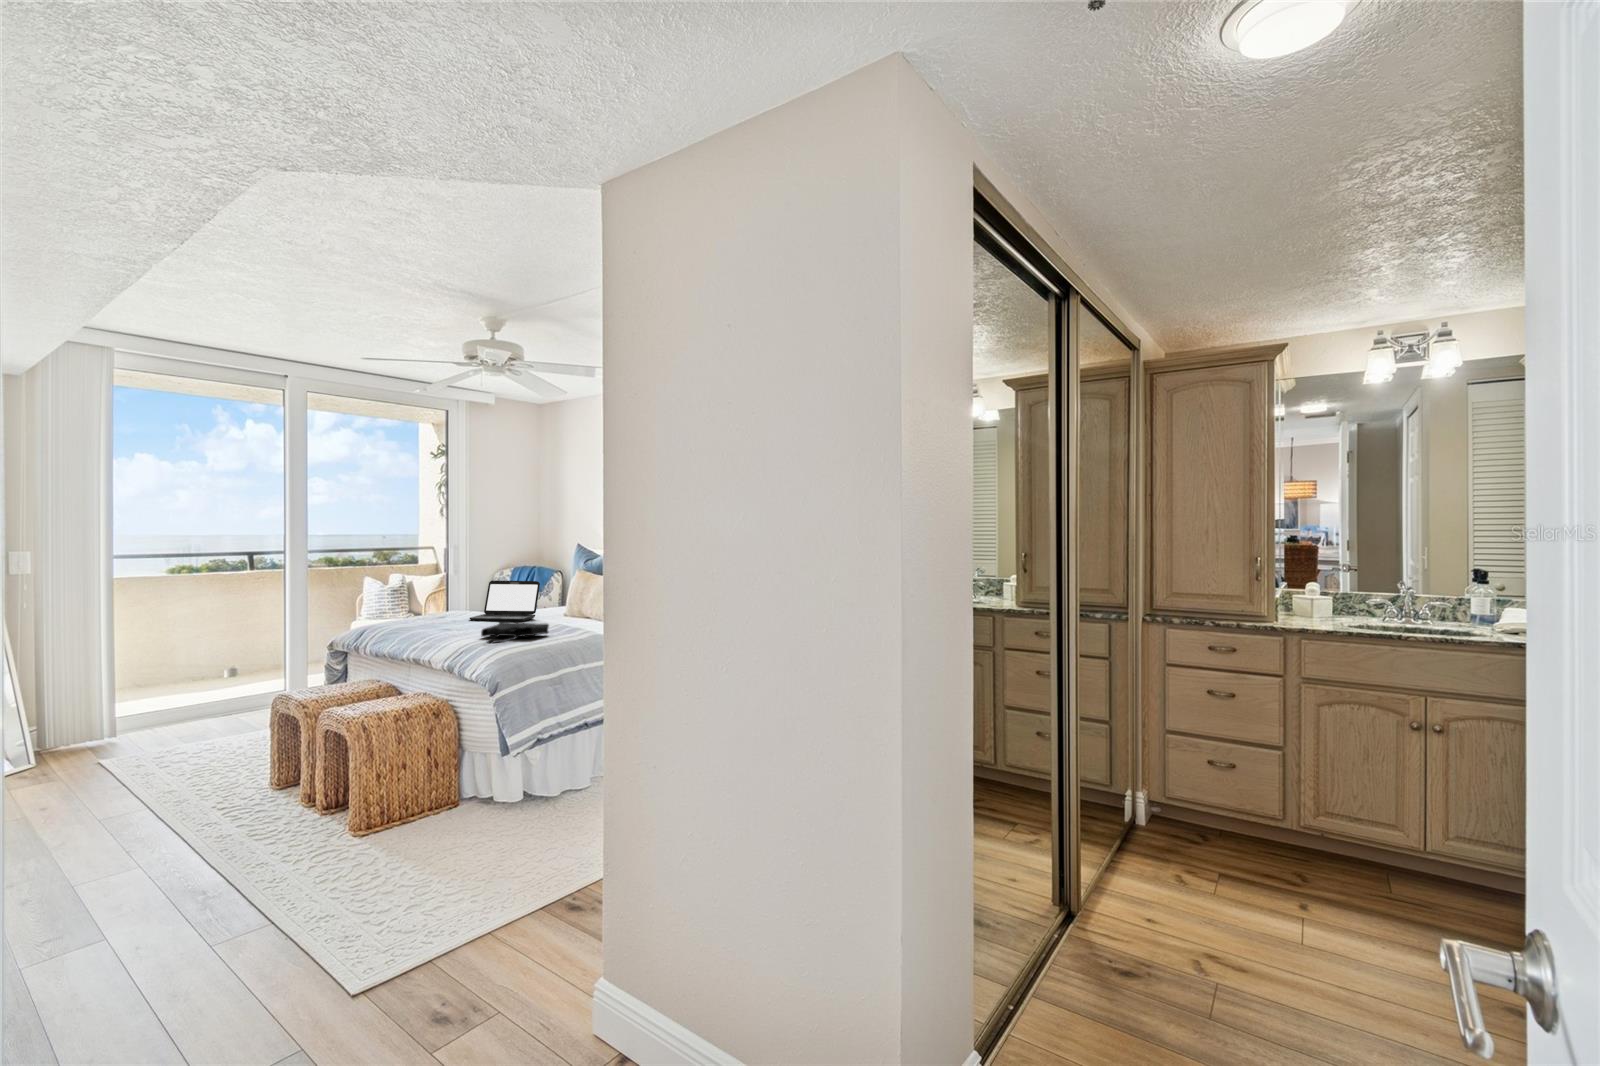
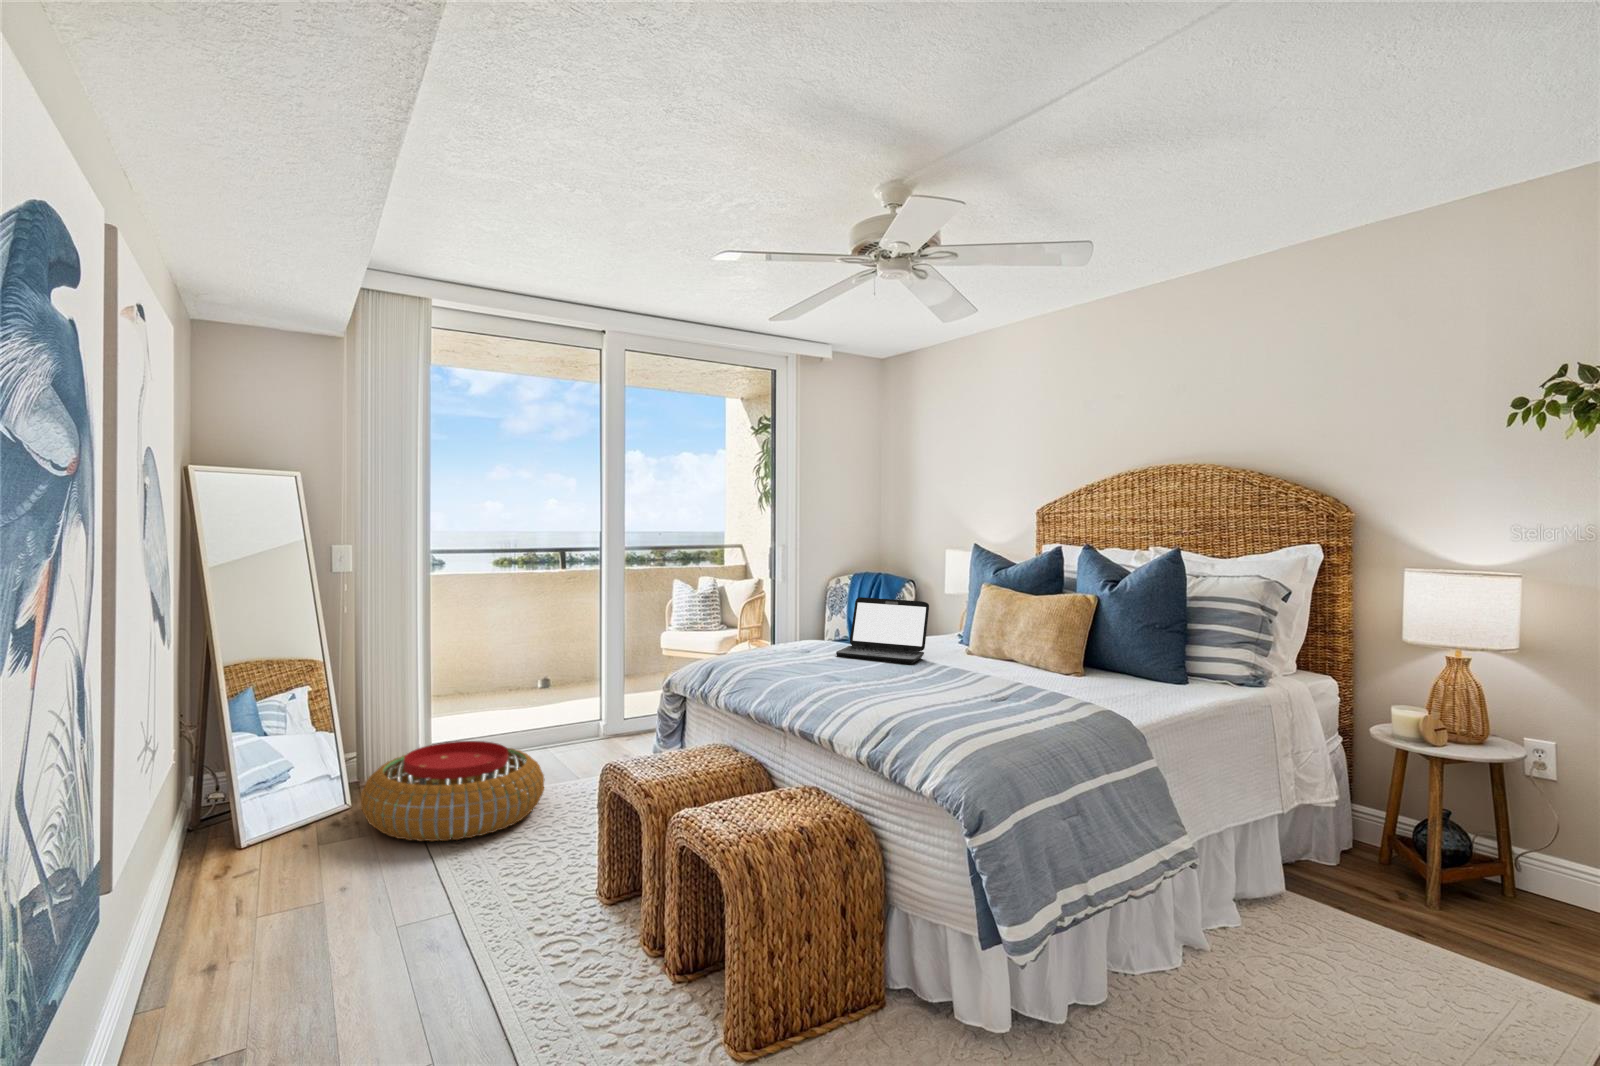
tote bag: present [481,622,549,643] -> none [896,673,994,720]
pouf: none [65,703,234,774] -> present [361,741,545,841]

